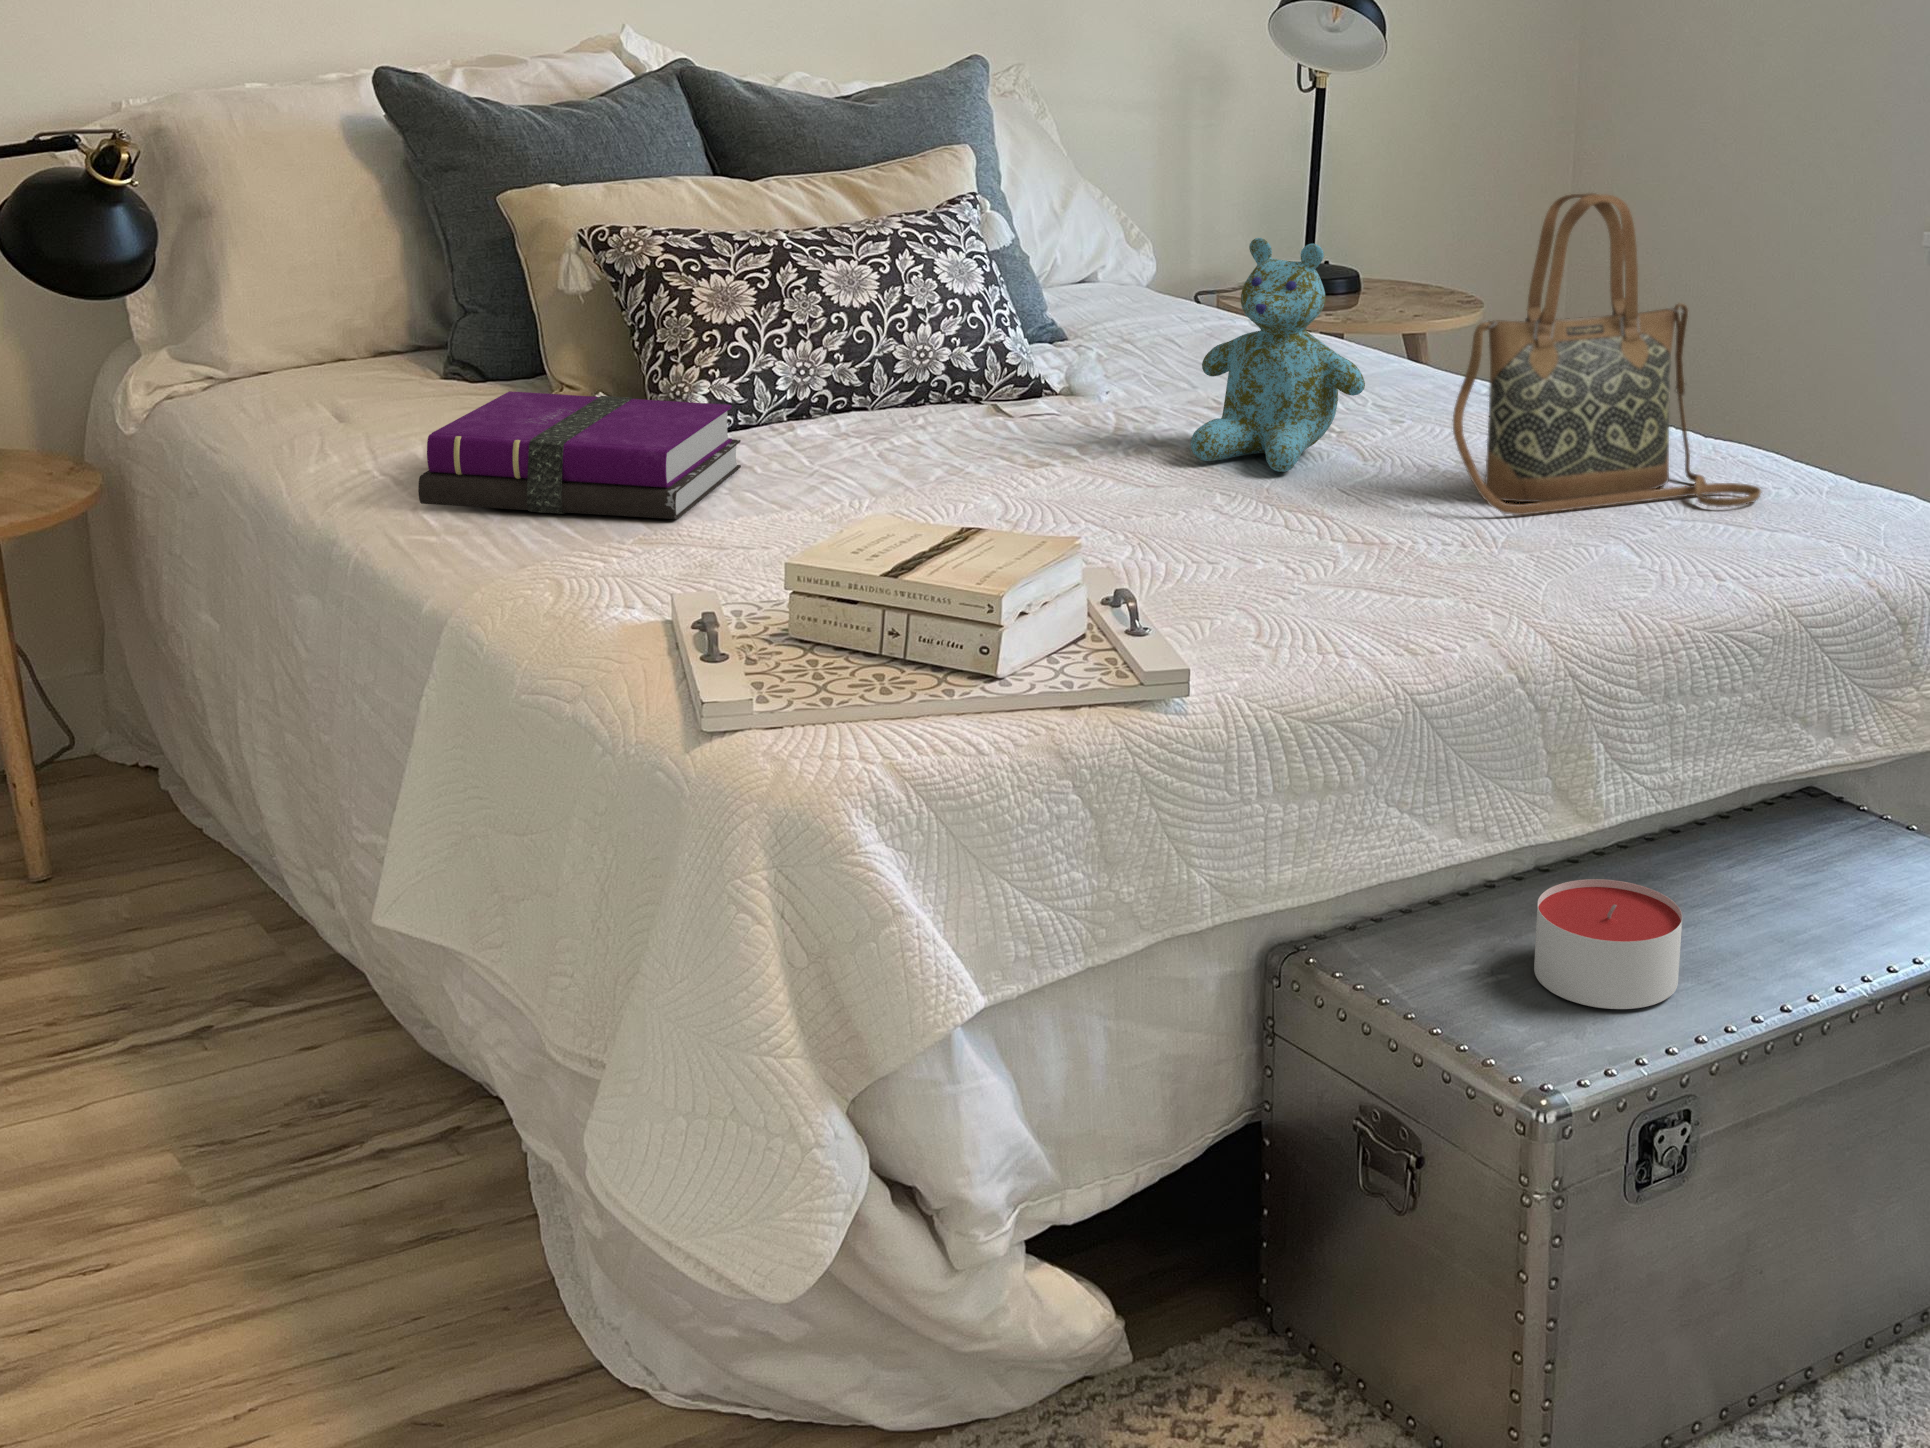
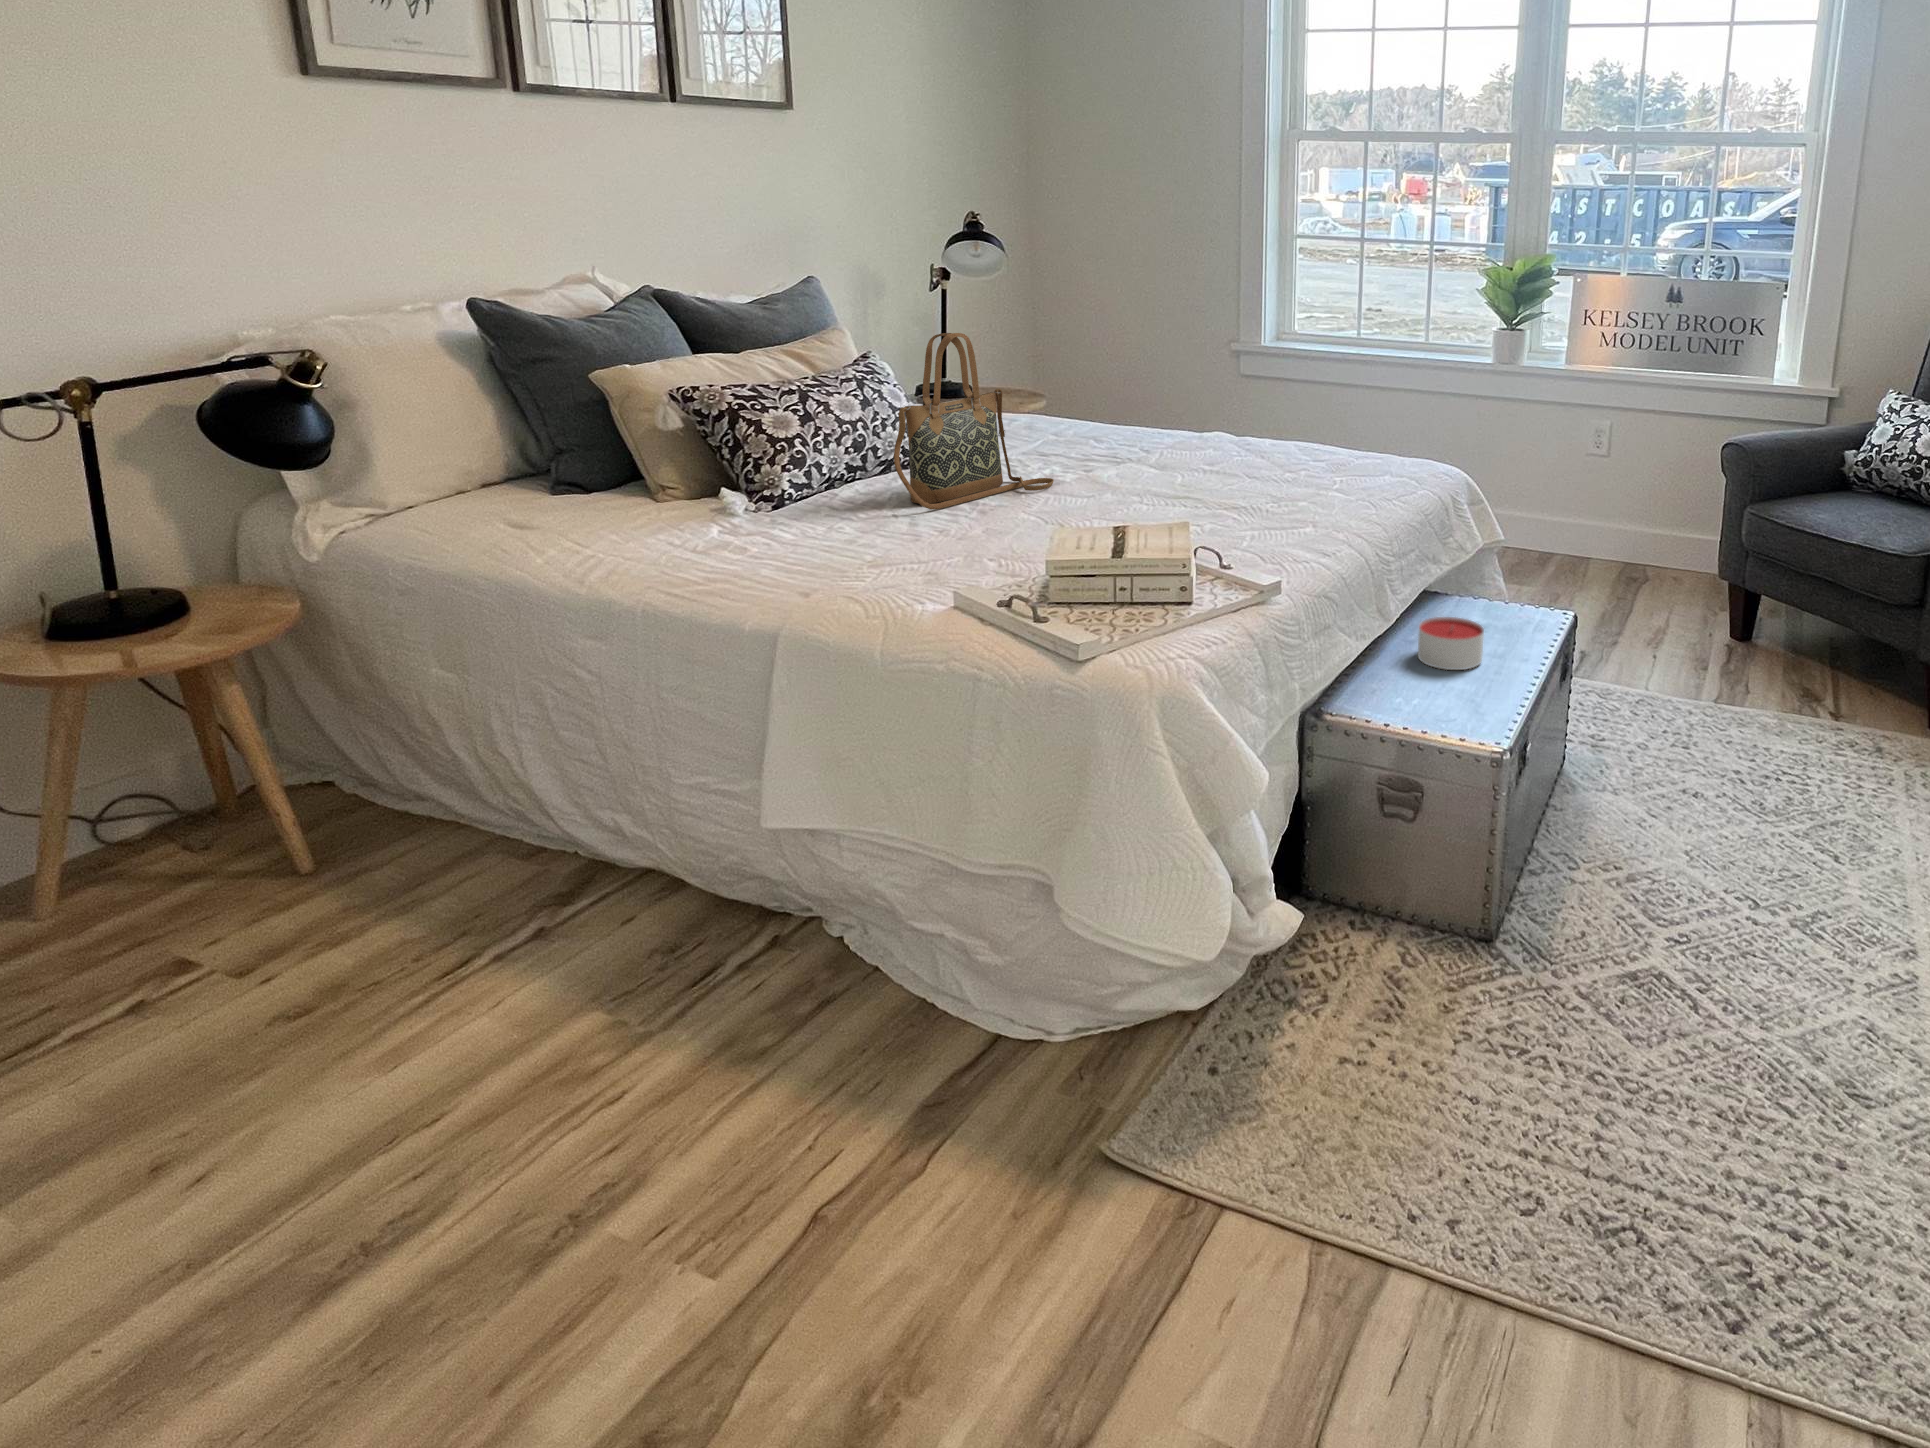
handbag: present [1453,193,1761,515] -> present [894,333,1054,509]
stuffed bear: present [1191,238,1365,472] -> none [1065,359,1157,475]
notebook: present [418,391,741,519] -> none [692,477,869,559]

